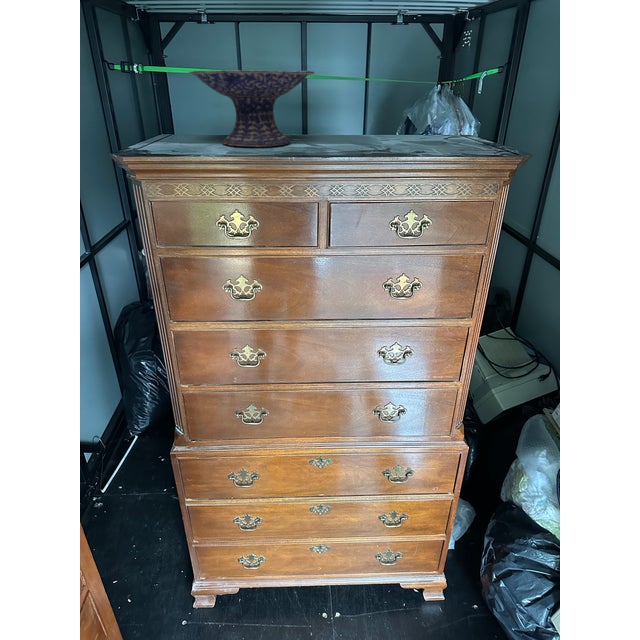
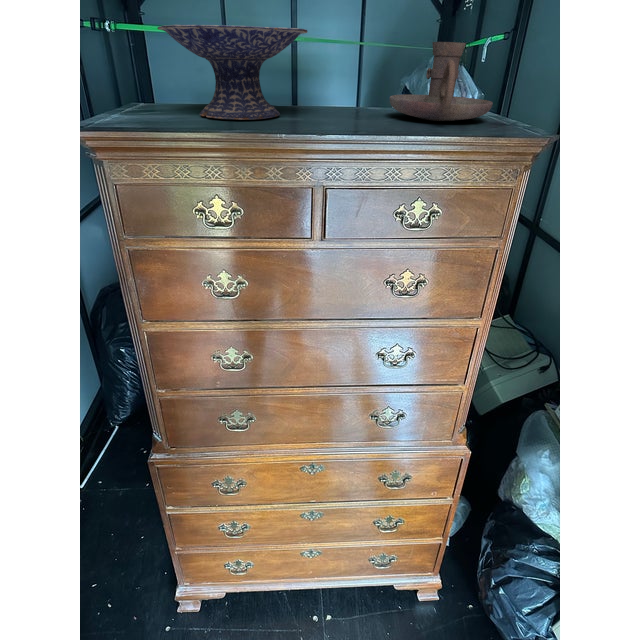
candle holder: none [386,79,476,145] -> present [390,42,493,121]

